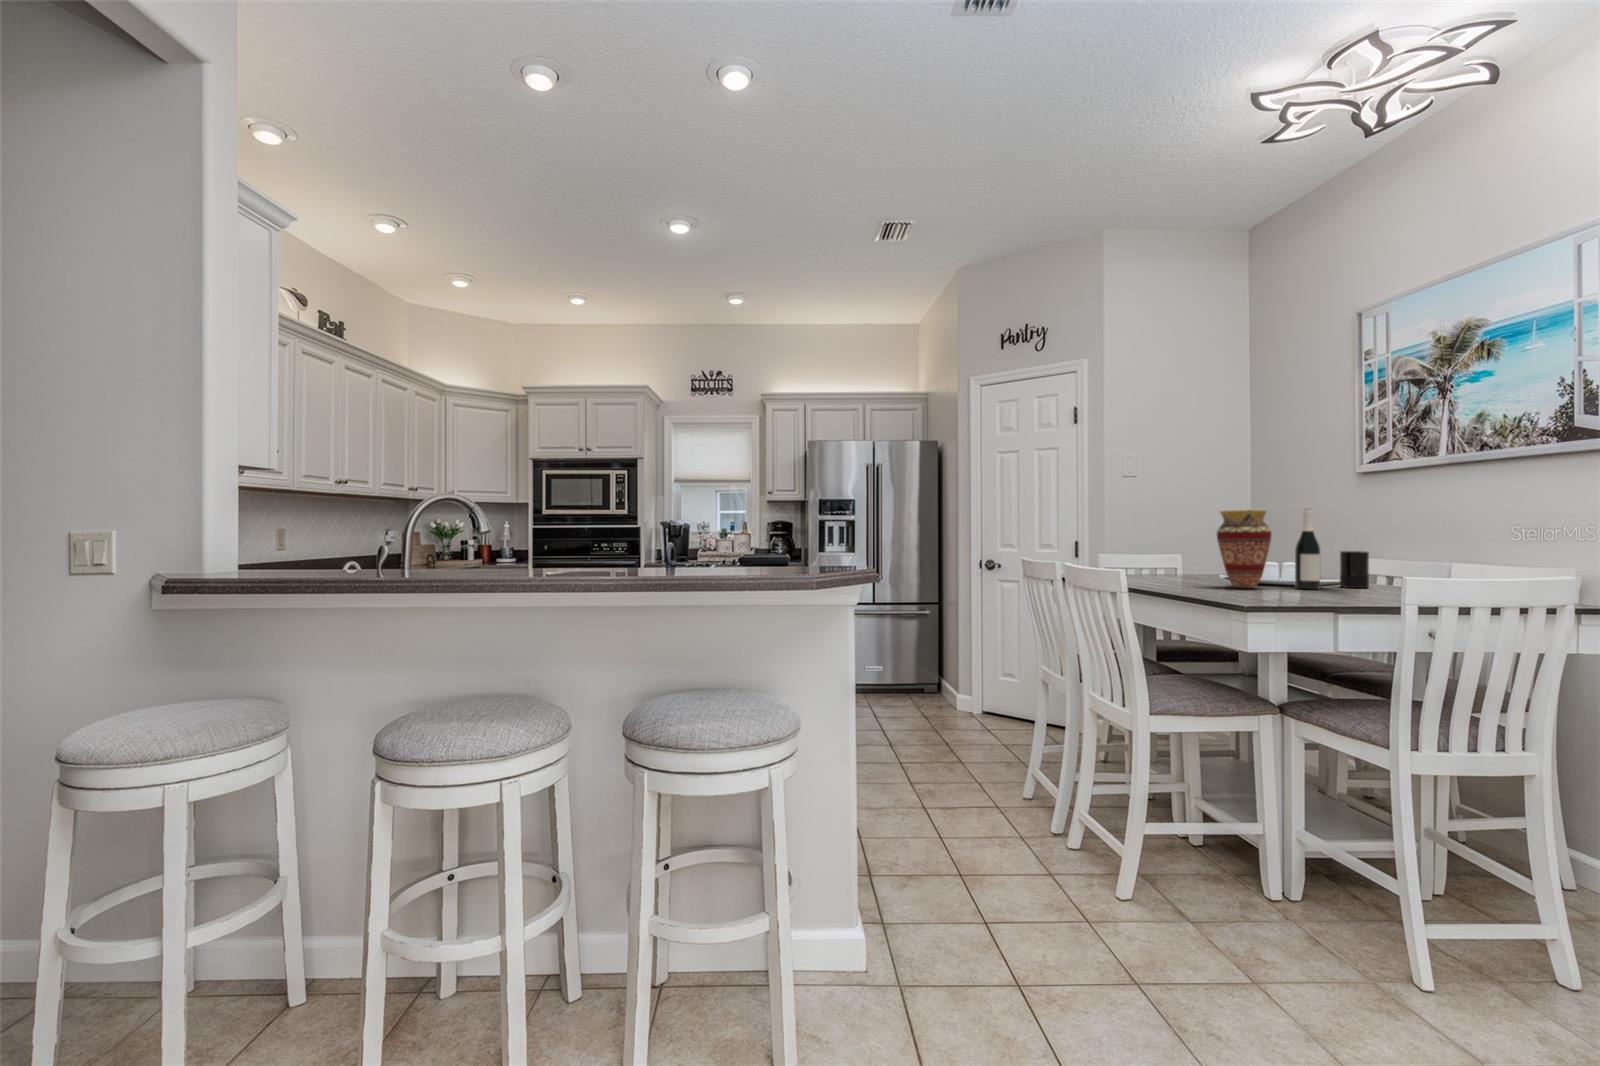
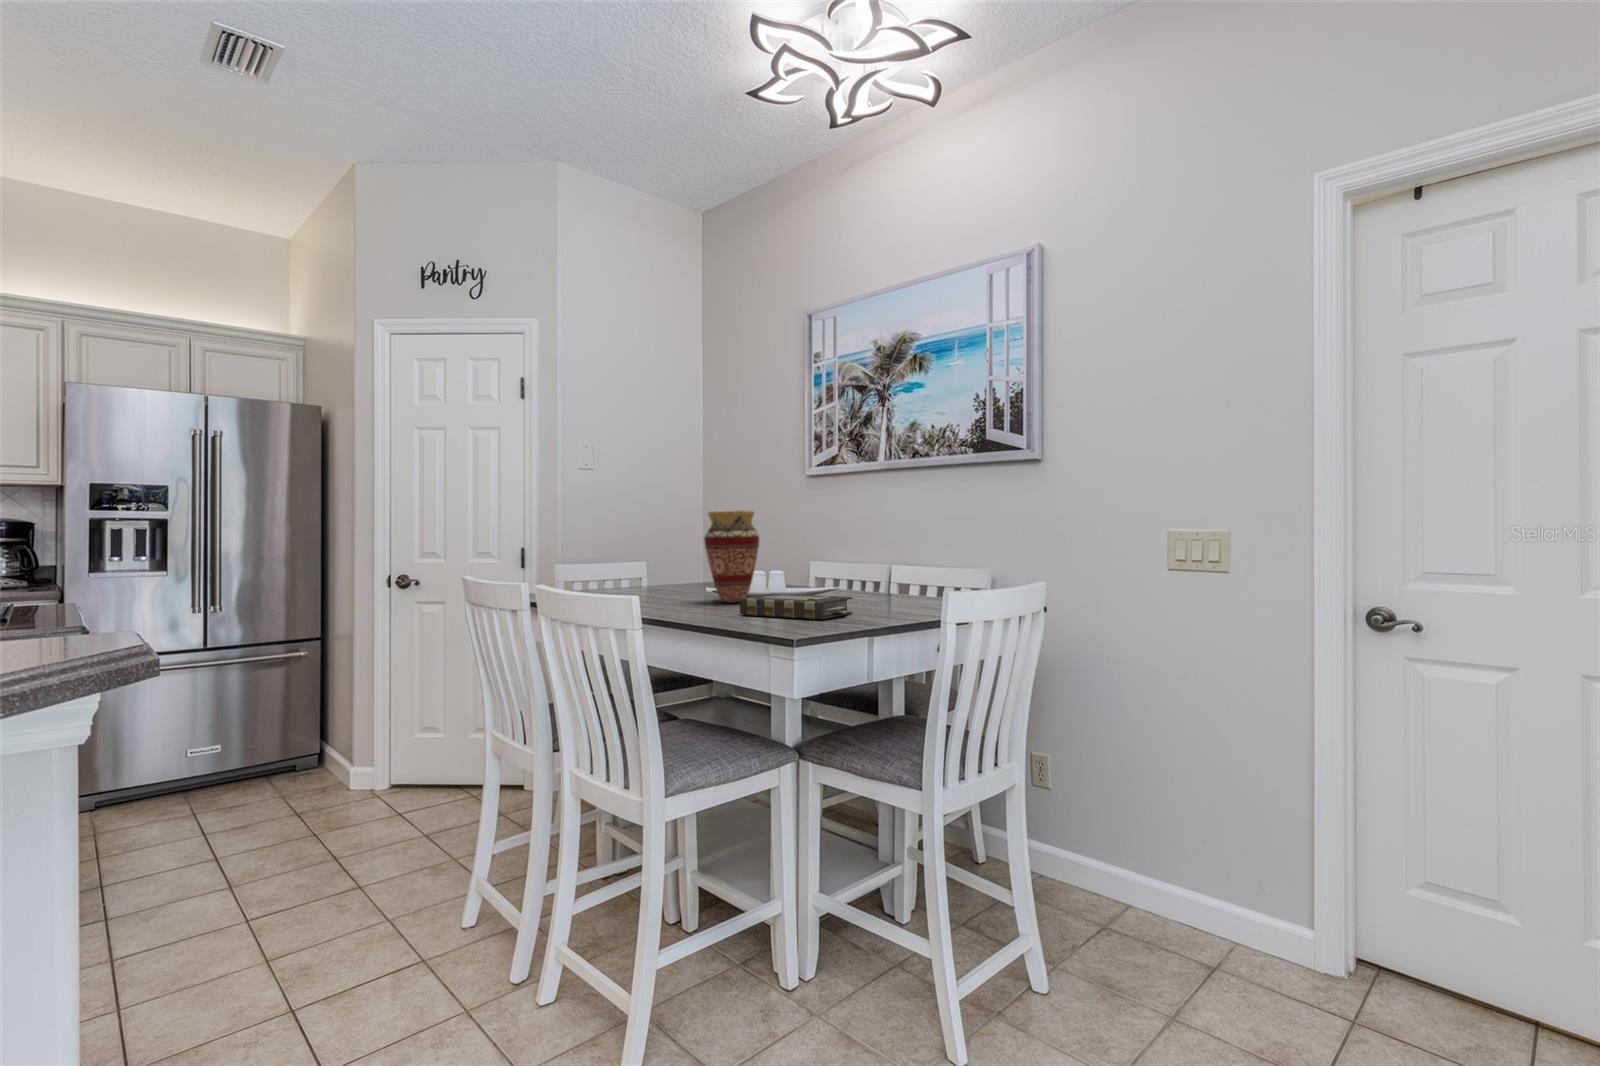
wine bottle: present [1295,509,1320,589] -> none [779,511,801,600]
candle: present [1340,551,1369,588] -> none [809,553,836,595]
book: none [1237,581,1353,603] -> present [740,594,852,620]

